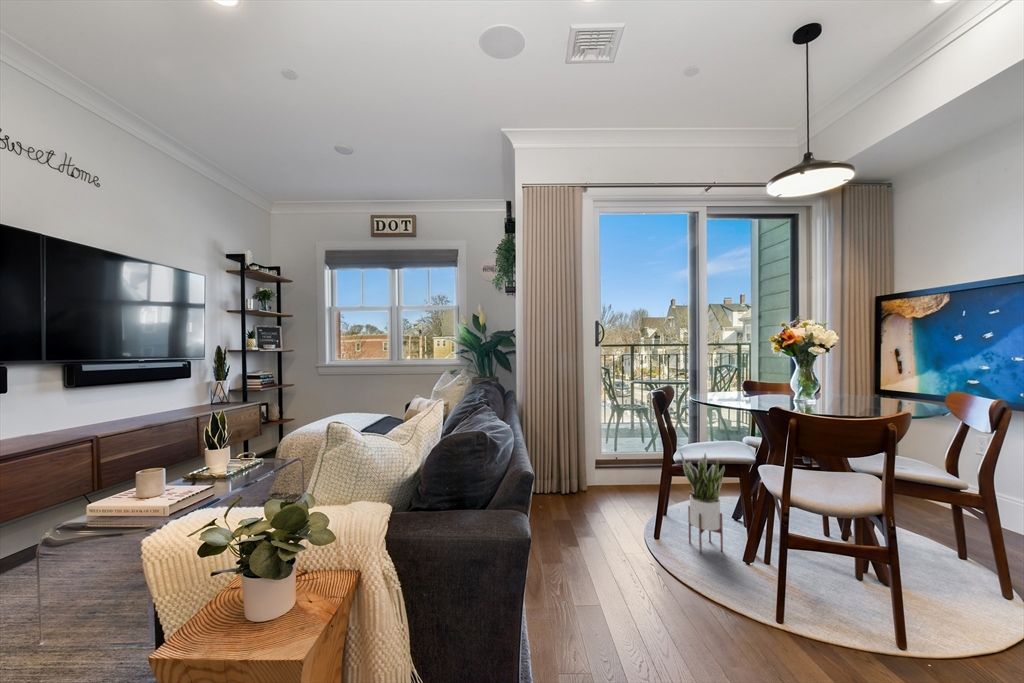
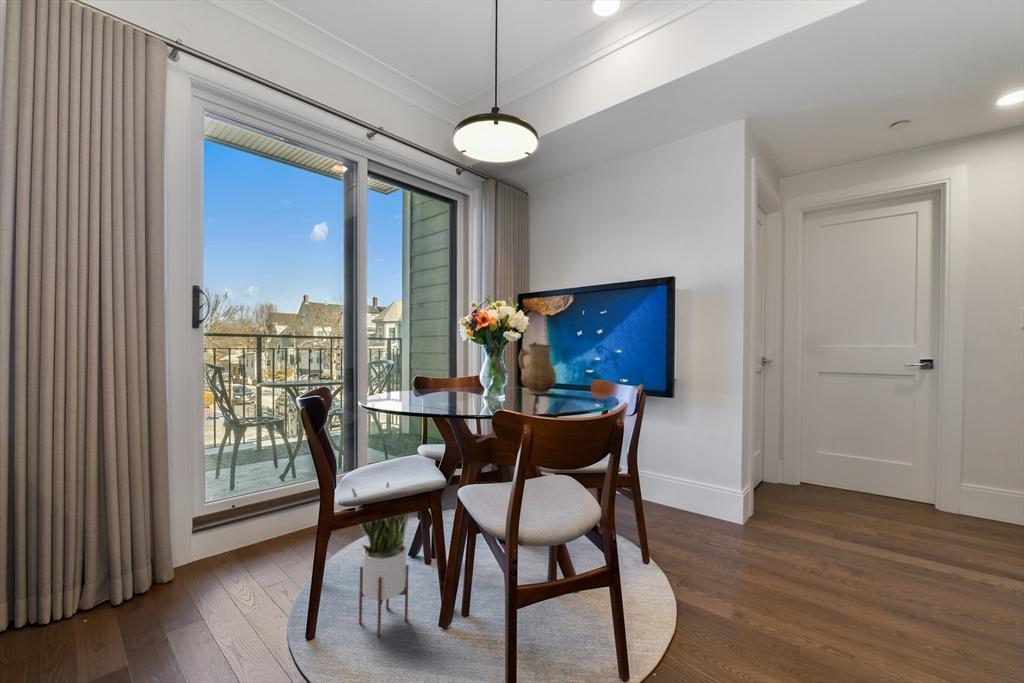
ceramic pitcher: none [841,355,886,403] -> present [519,344,556,394]

